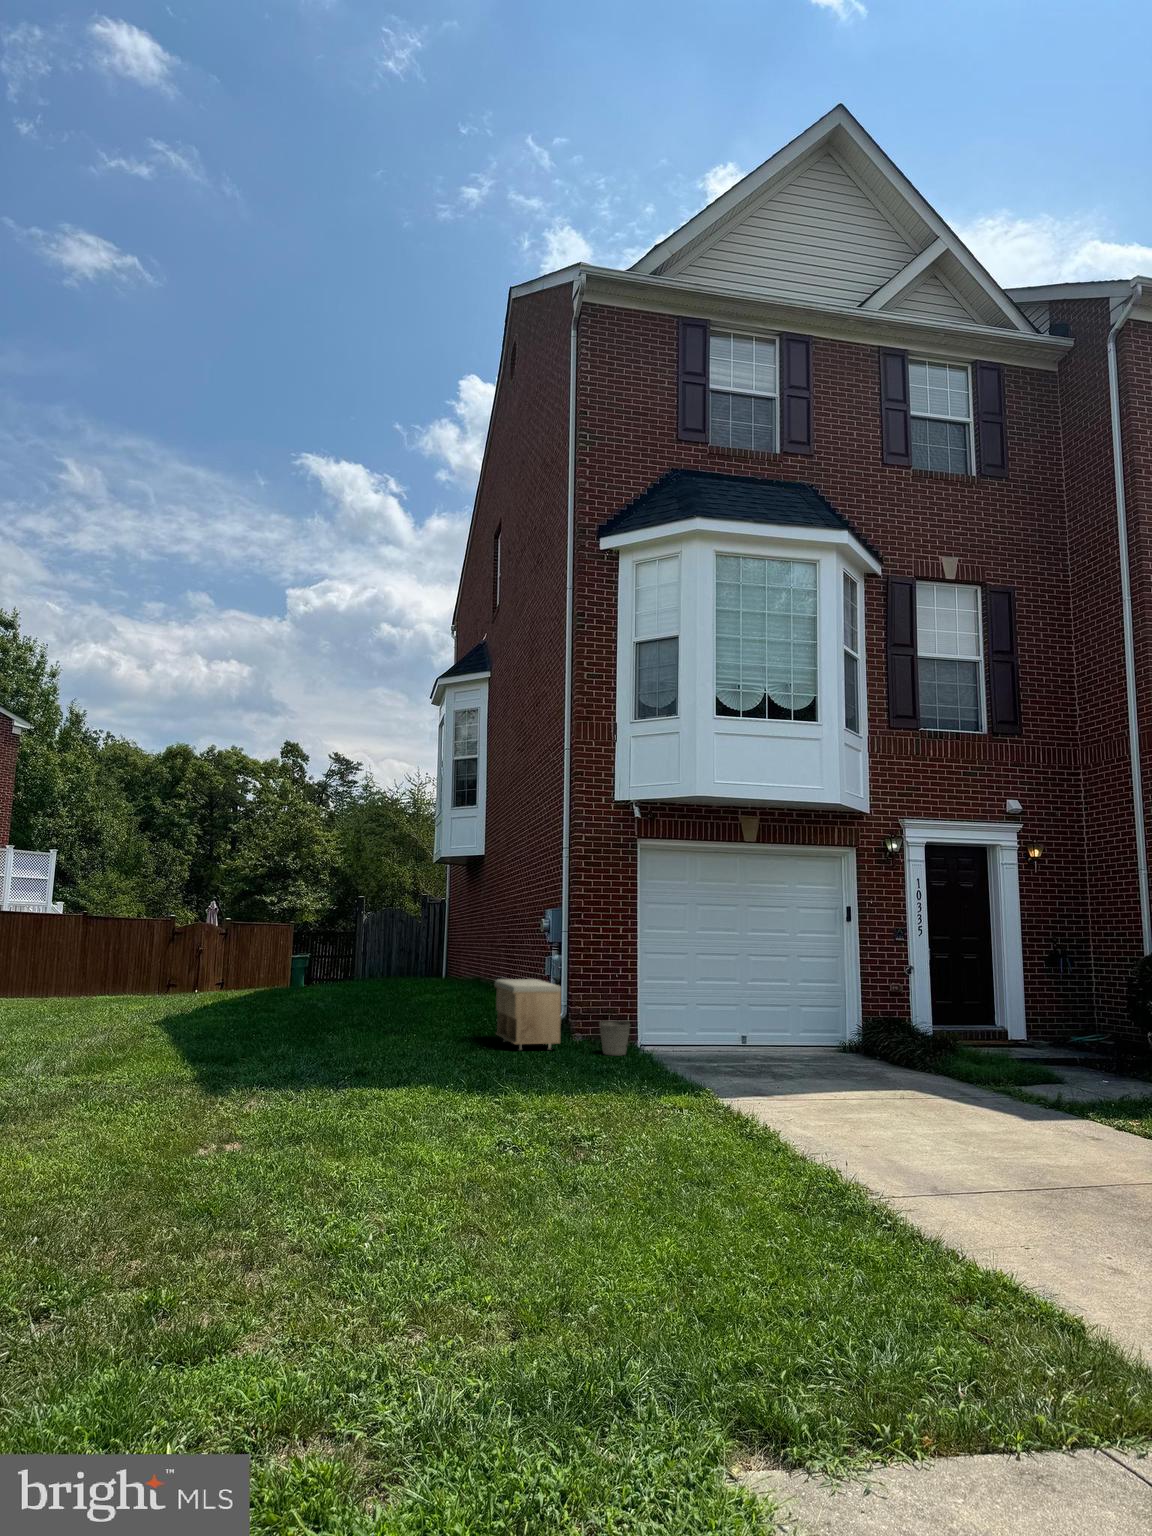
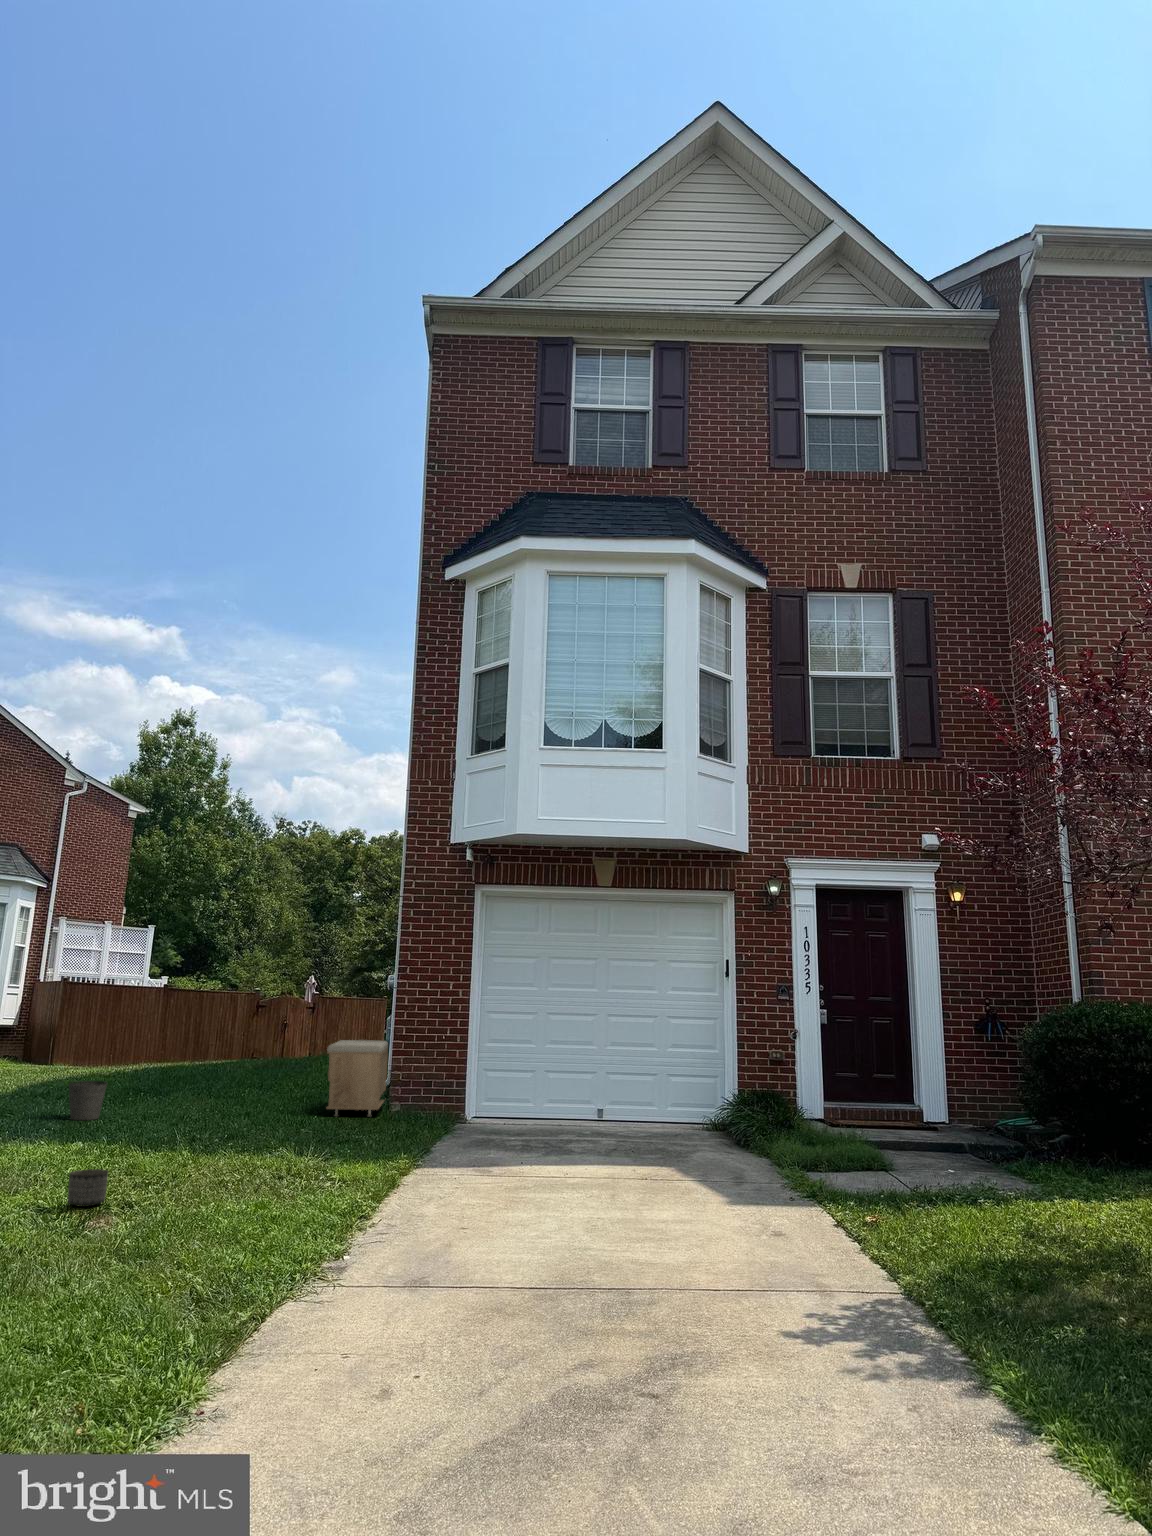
bucket: present [599,1021,630,1055] -> present [69,1081,107,1120]
planter: none [534,1112,566,1145] -> present [68,1169,109,1207]

